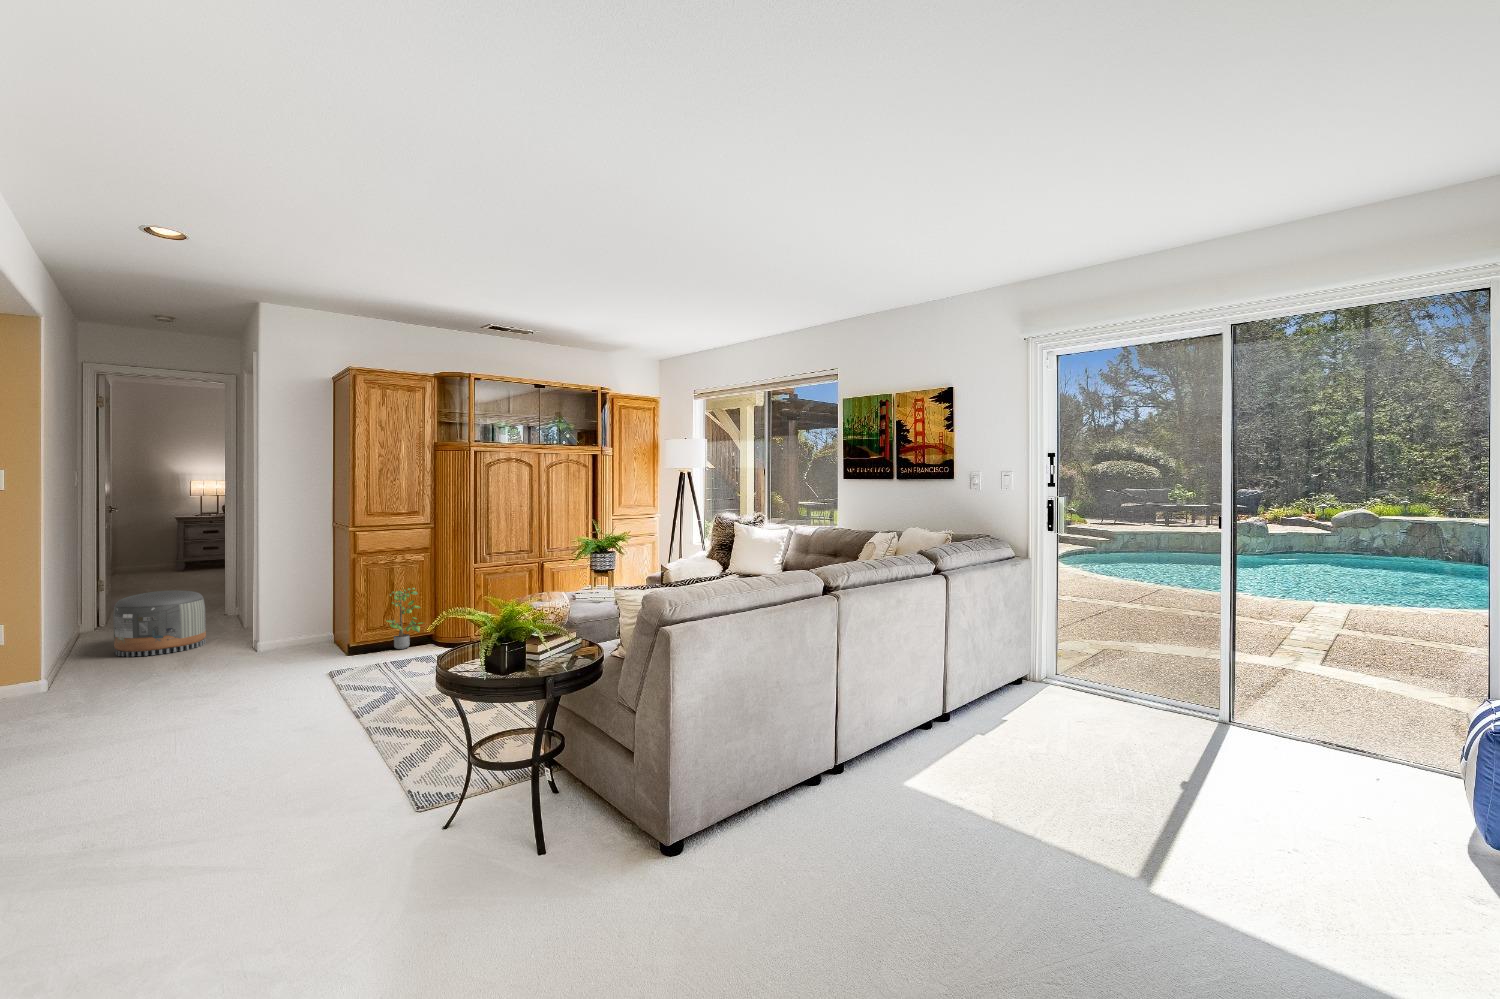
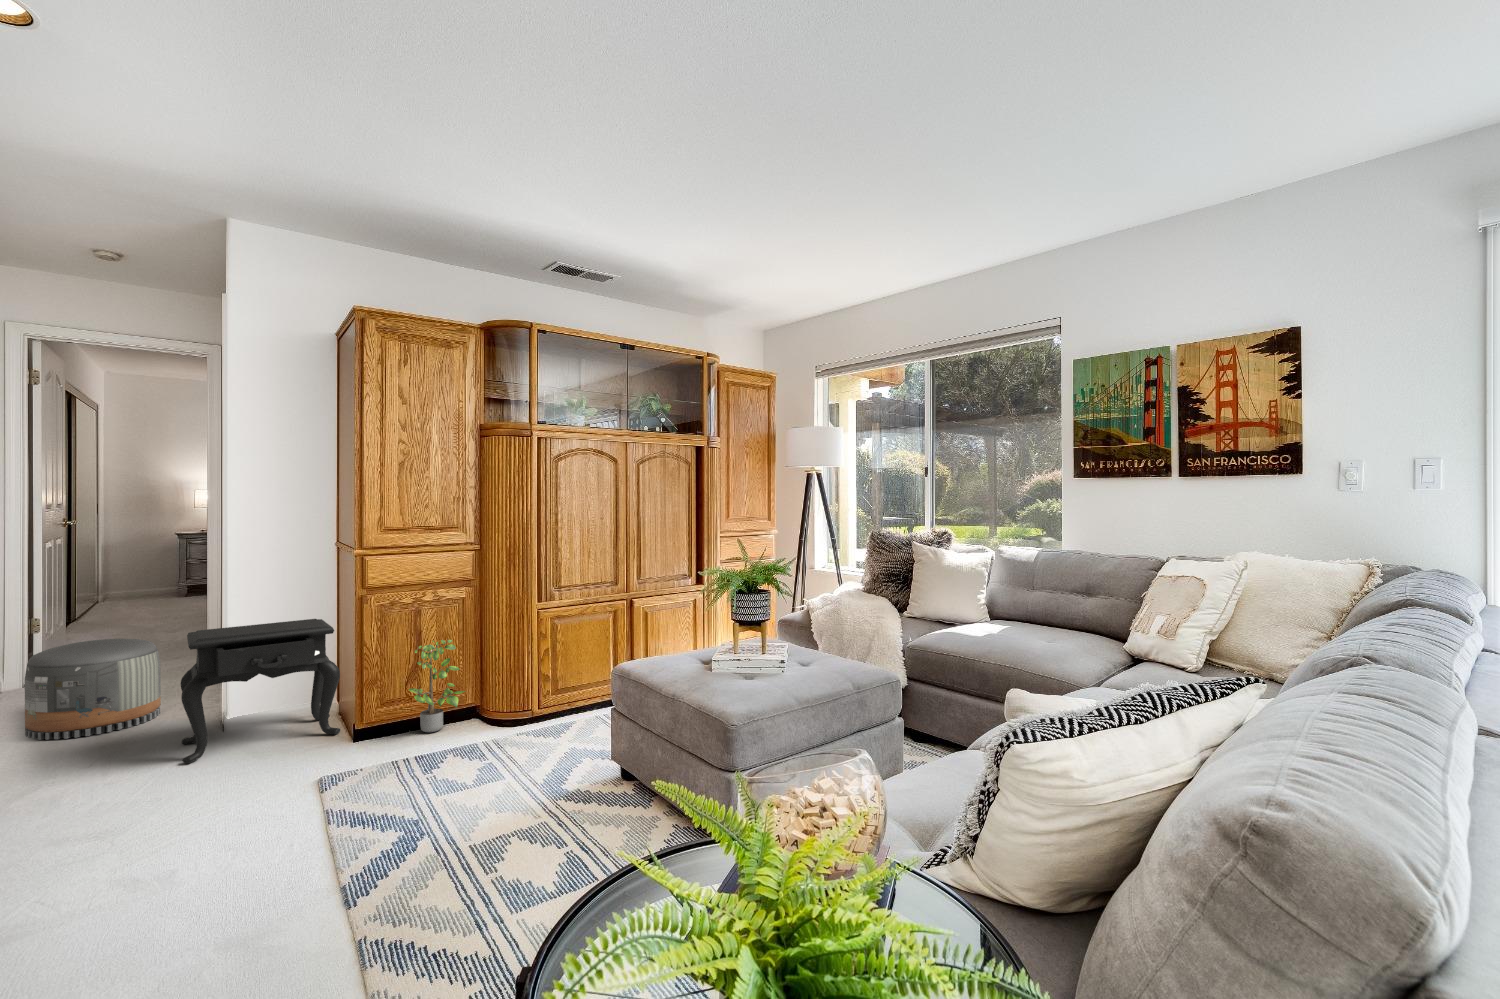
side table: none [229,575,339,666] -> present [181,619,340,763]

